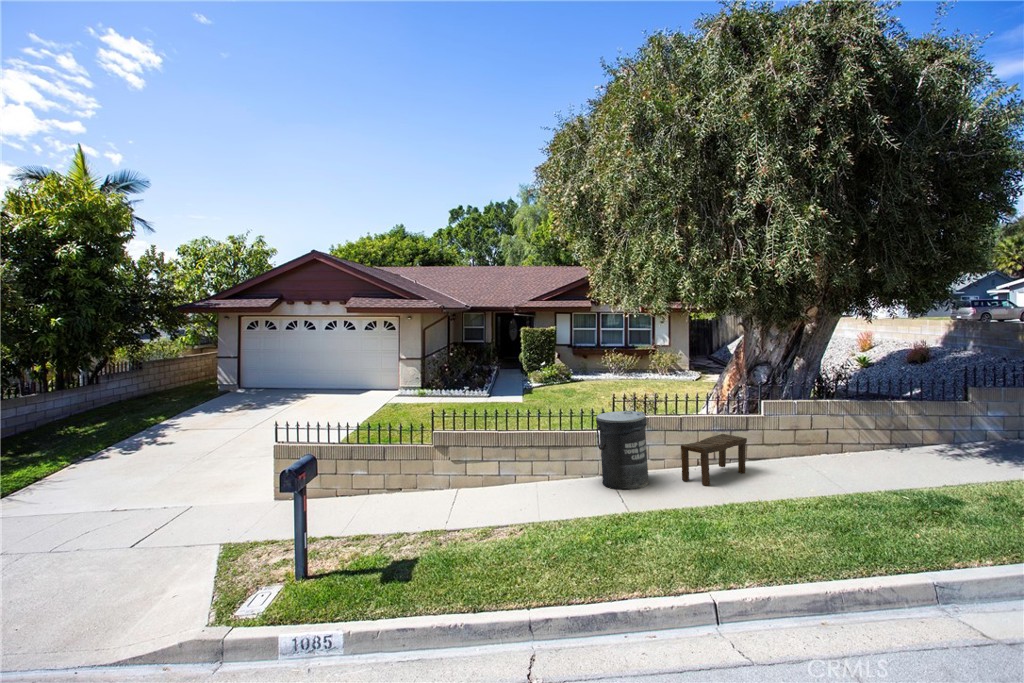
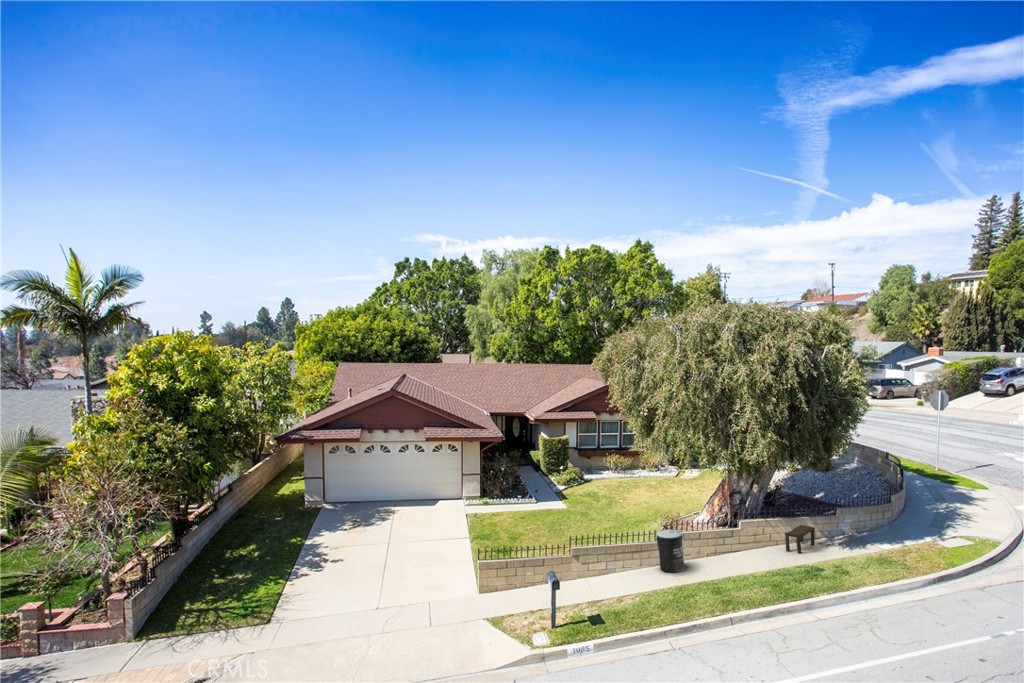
bench: present [681,434,747,486] -> present [785,525,815,553]

